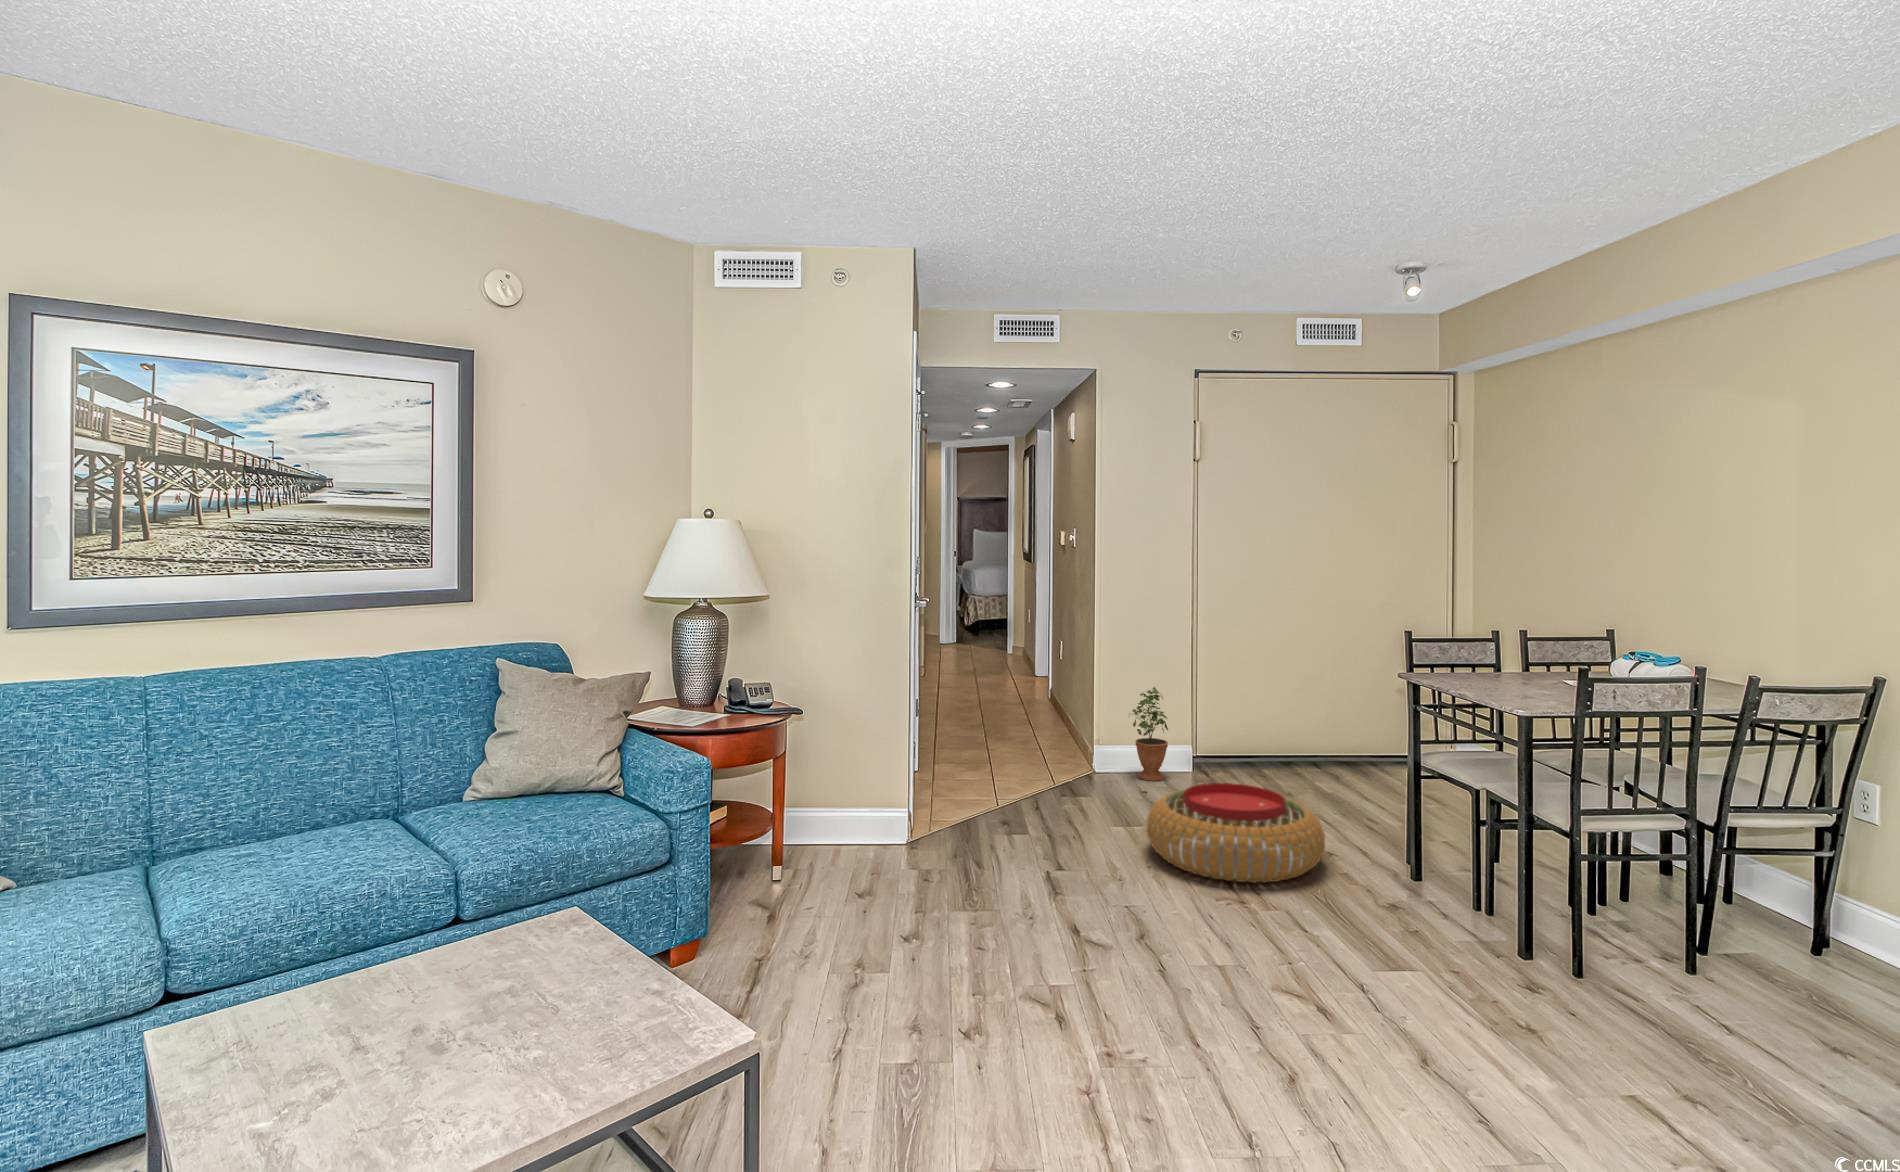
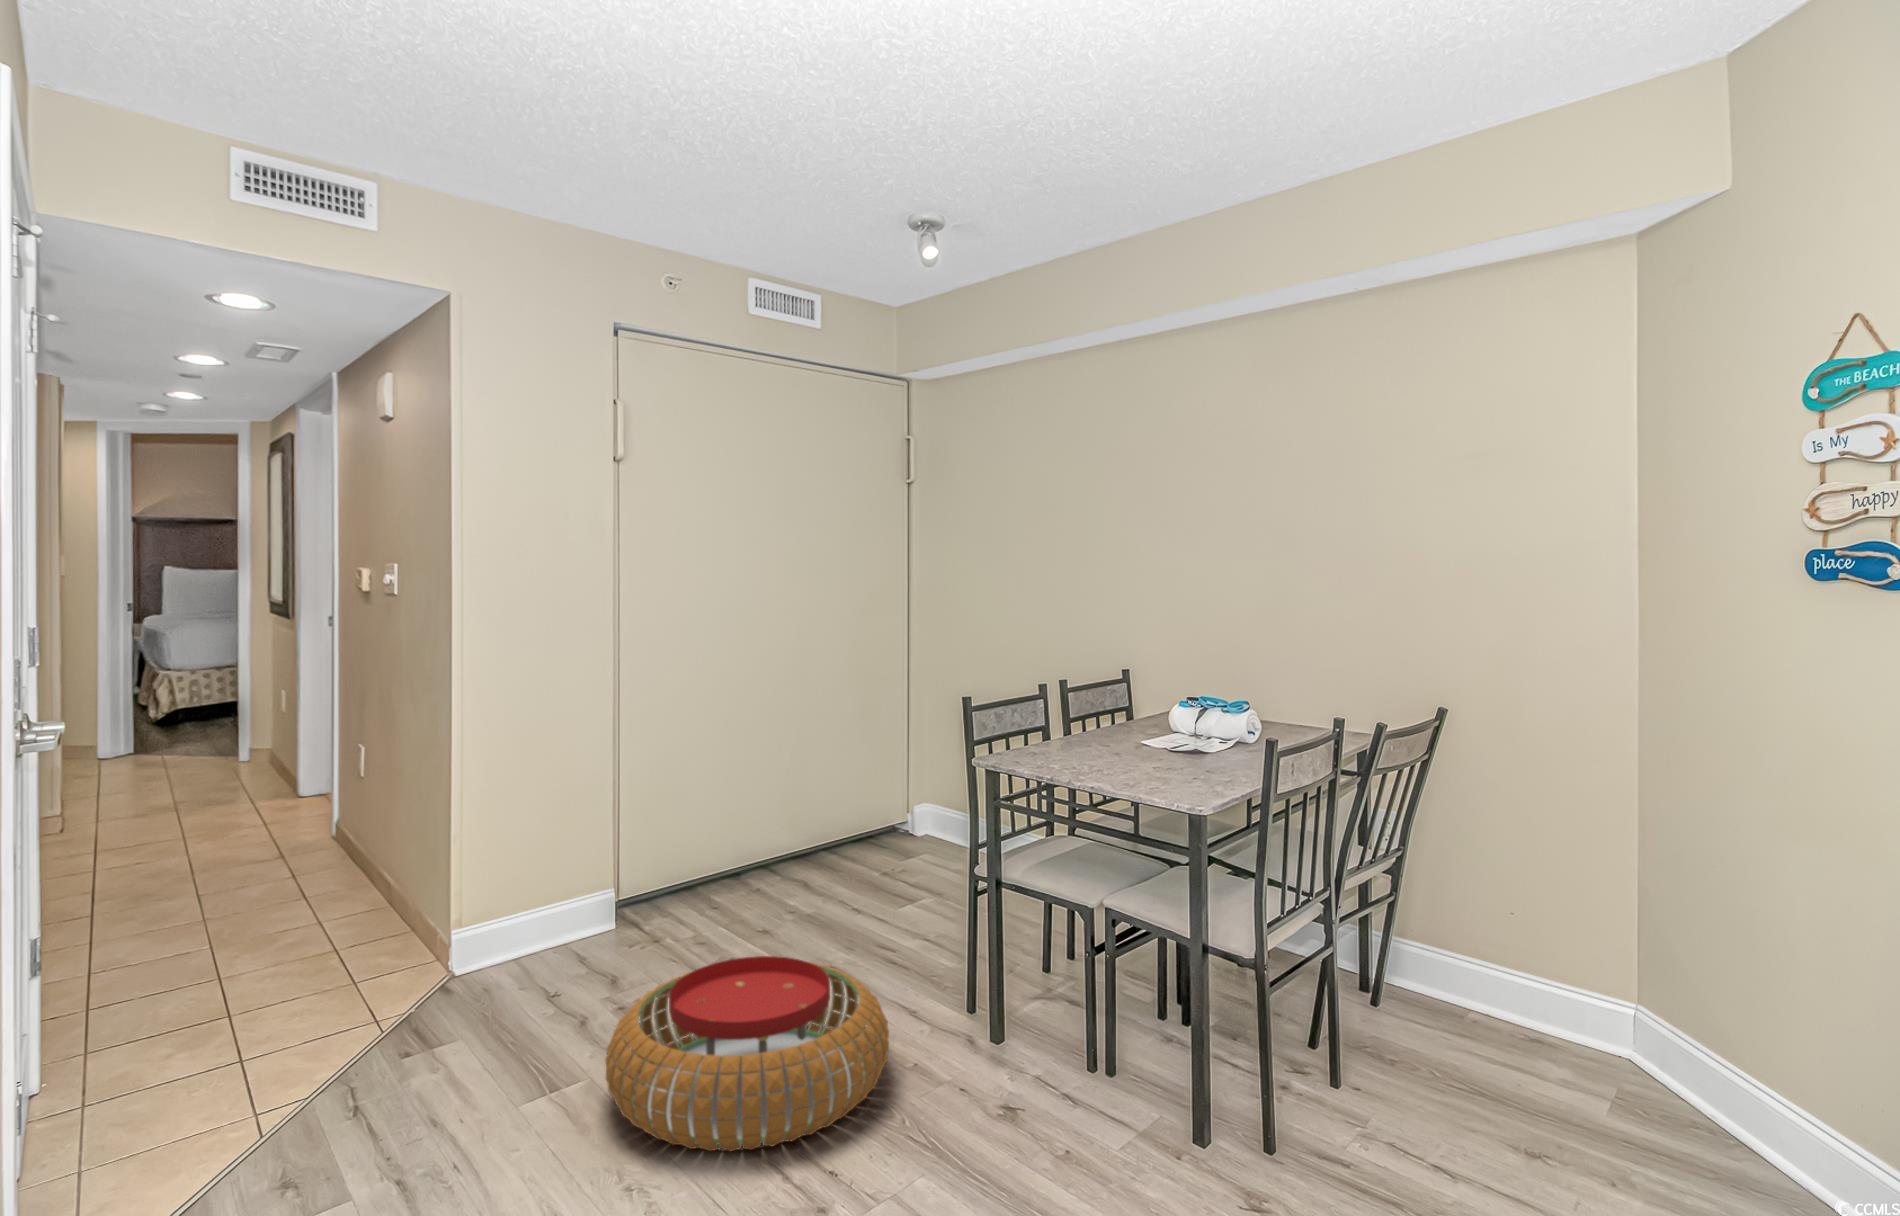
potted plant: present [1131,687,1168,781] -> none [515,805,581,959]

